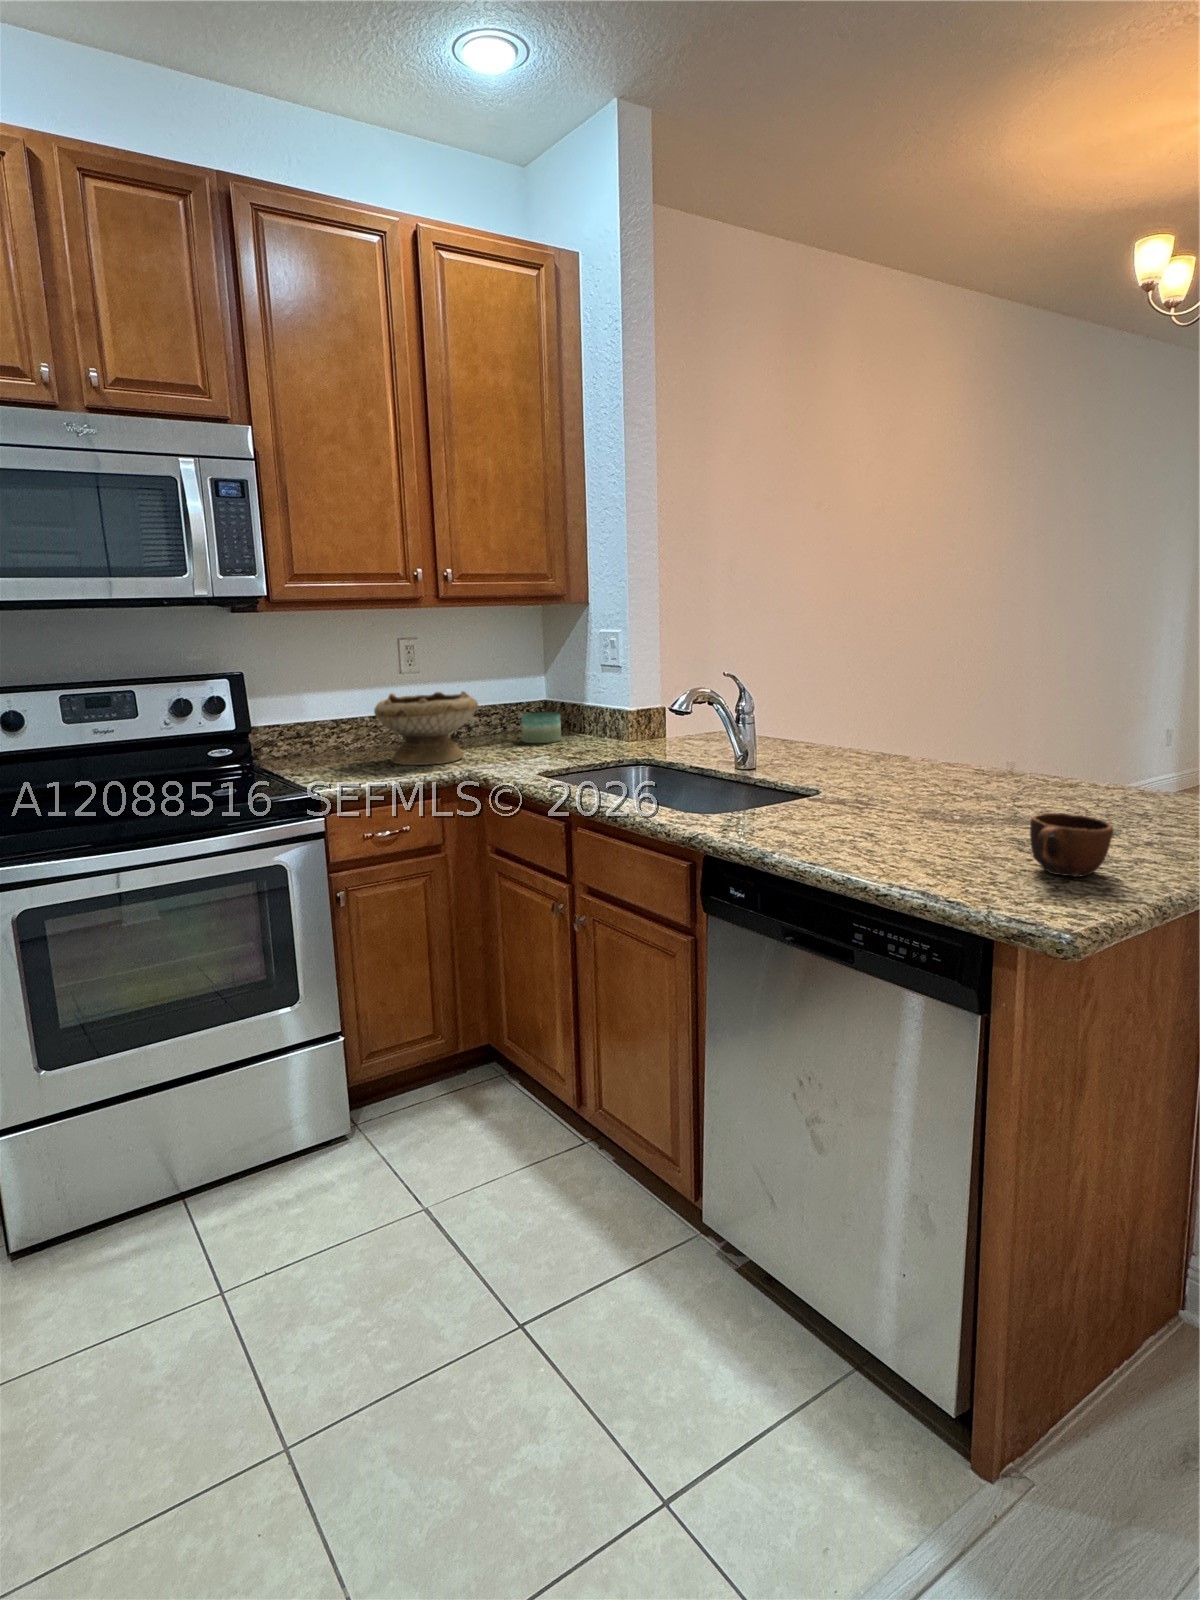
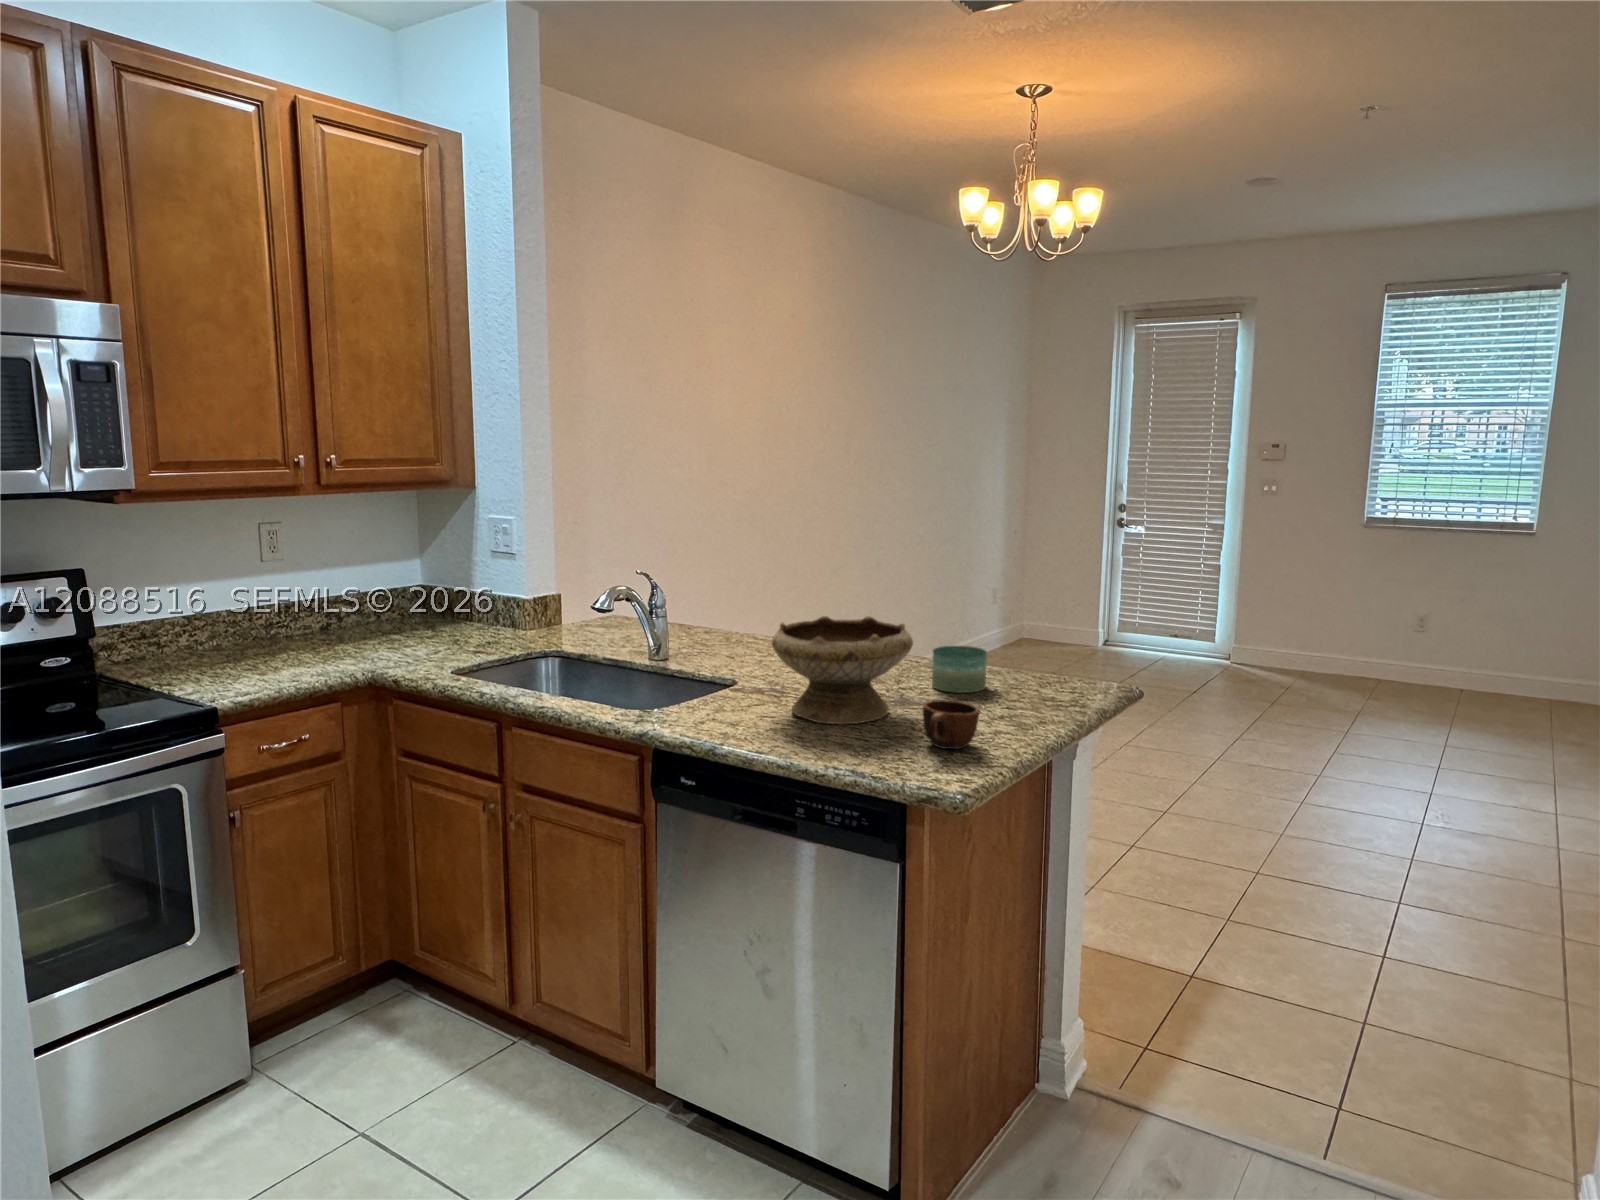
bowl: present [374,691,478,765] -> present [772,616,913,724]
candle: present [521,712,561,743] -> present [932,646,987,693]

